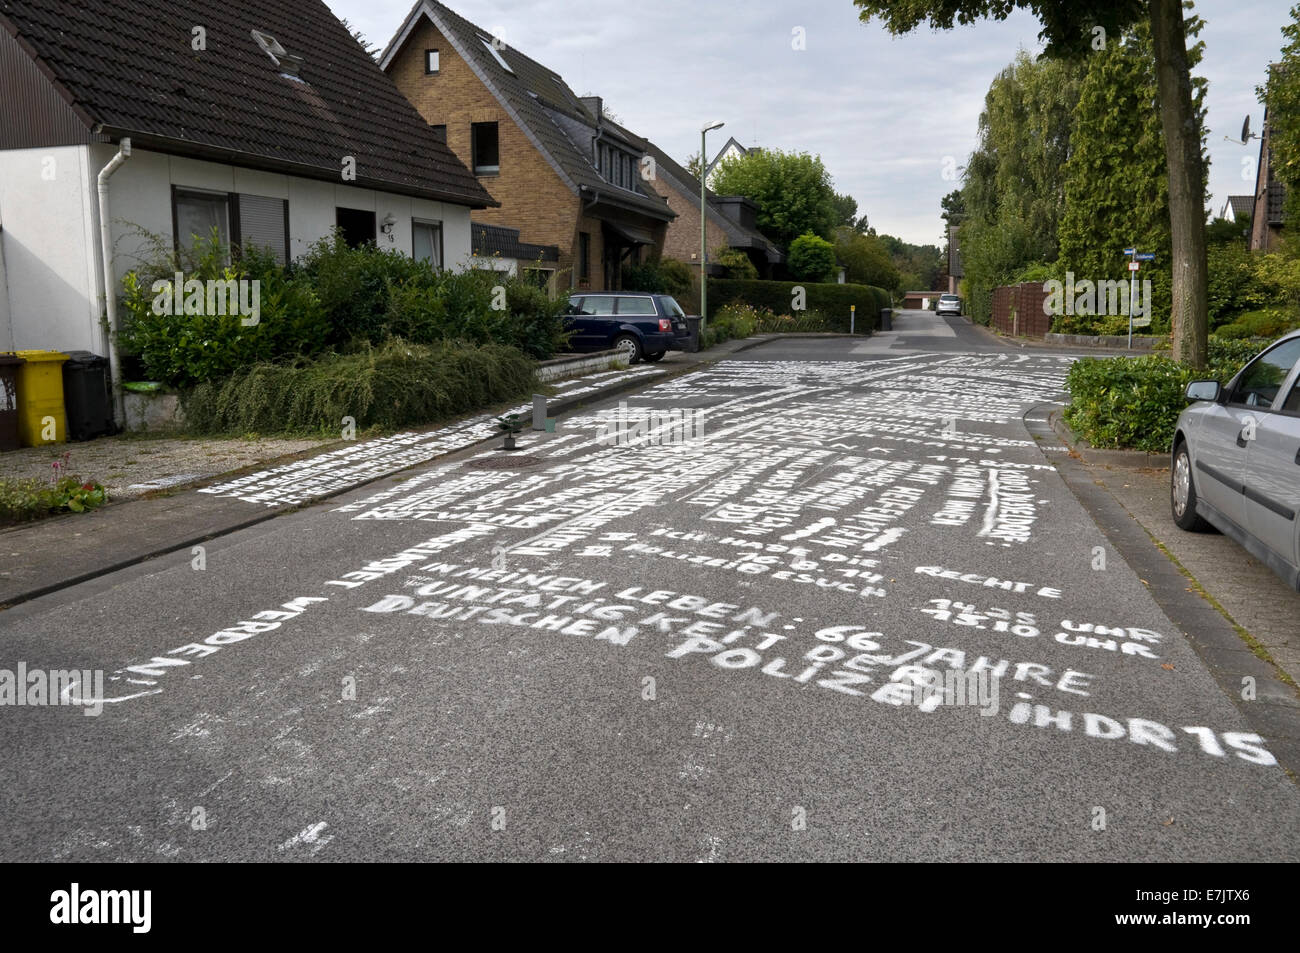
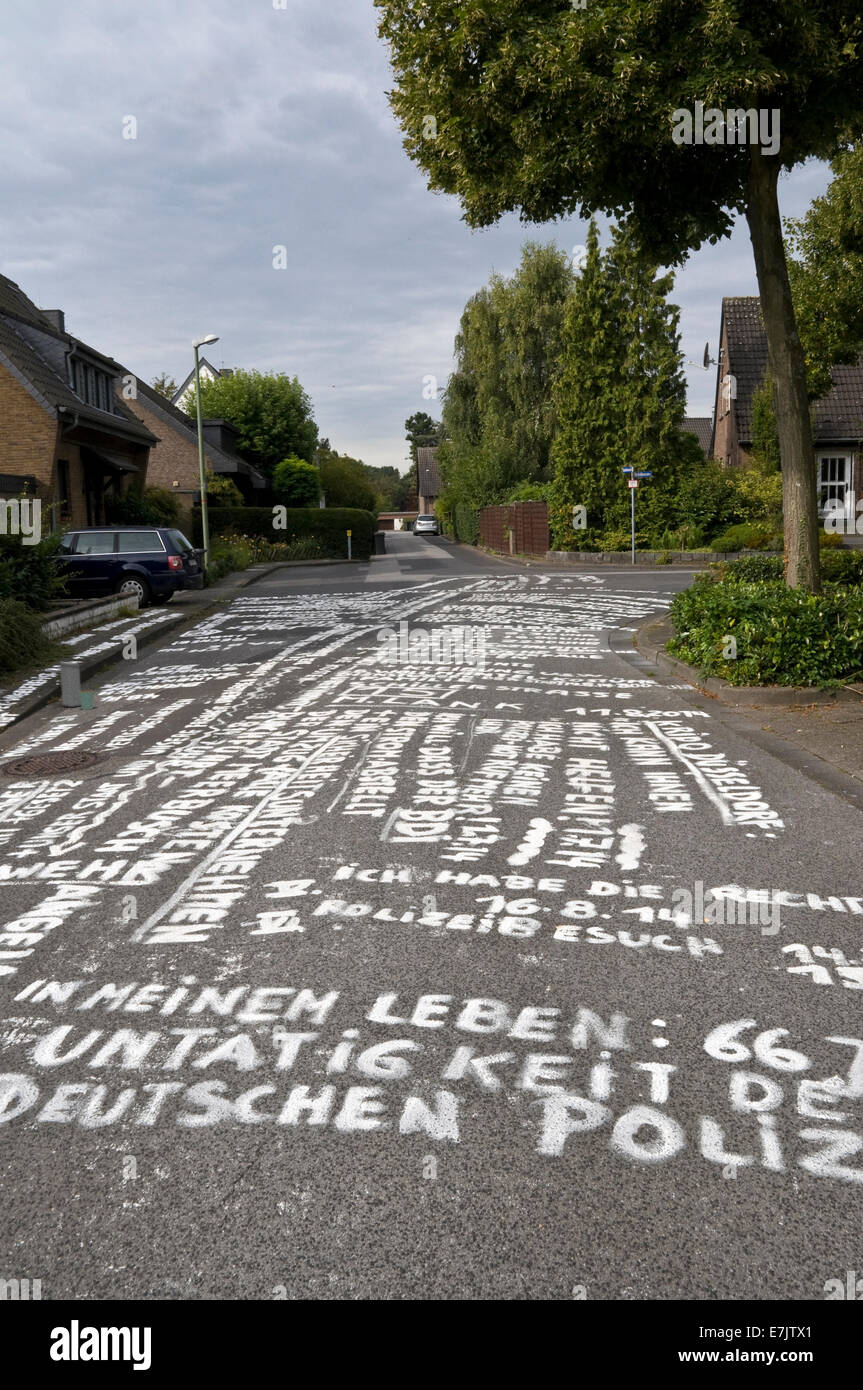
potted plant: present [496,414,524,448] -> none [22,693,66,739]

